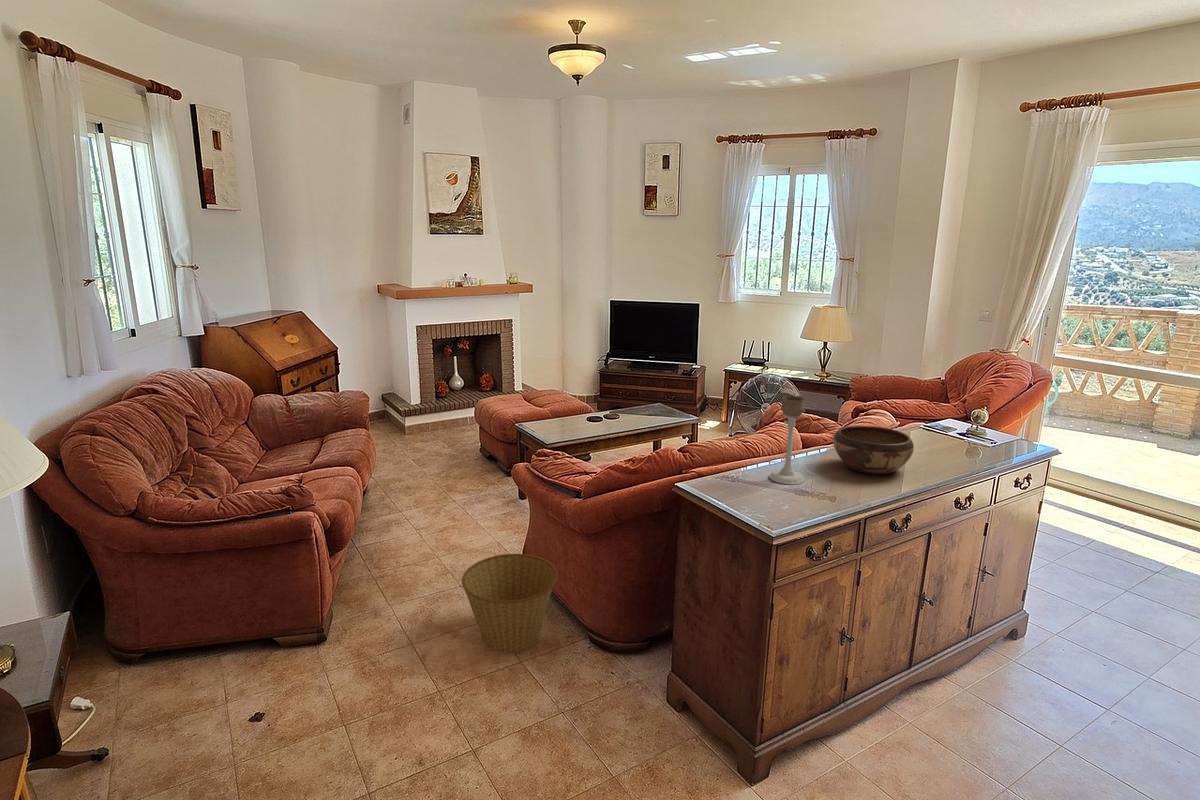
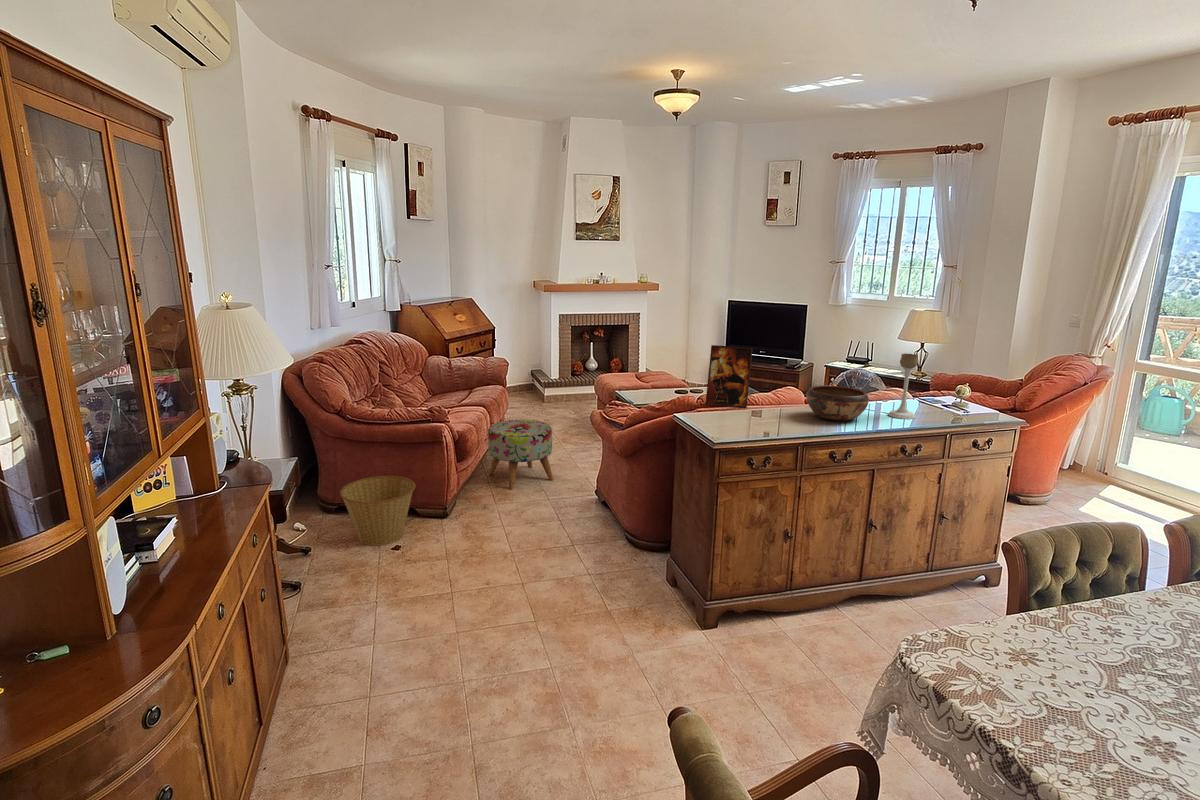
picture frame: none [697,381,753,461] -> present [706,345,753,408]
candle holder: present [769,396,805,485] -> present [888,353,918,419]
ottoman: none [362,476,457,577] -> present [488,419,553,489]
basket: present [462,554,558,654] -> present [340,476,415,545]

